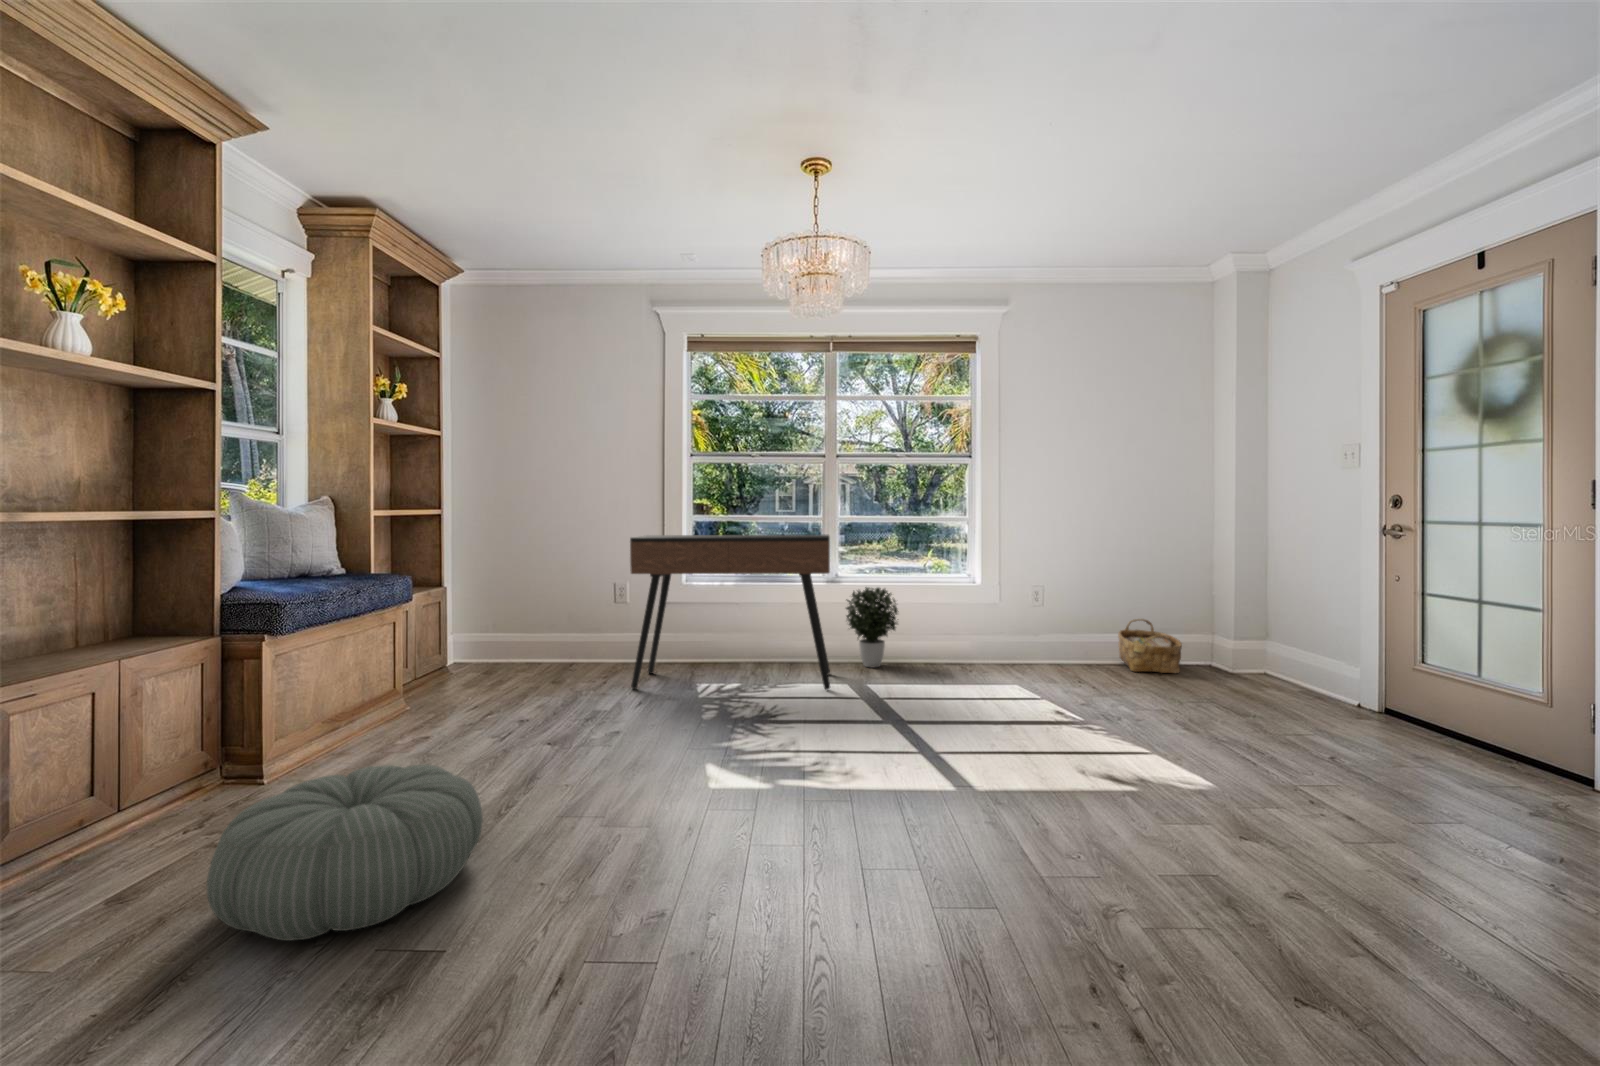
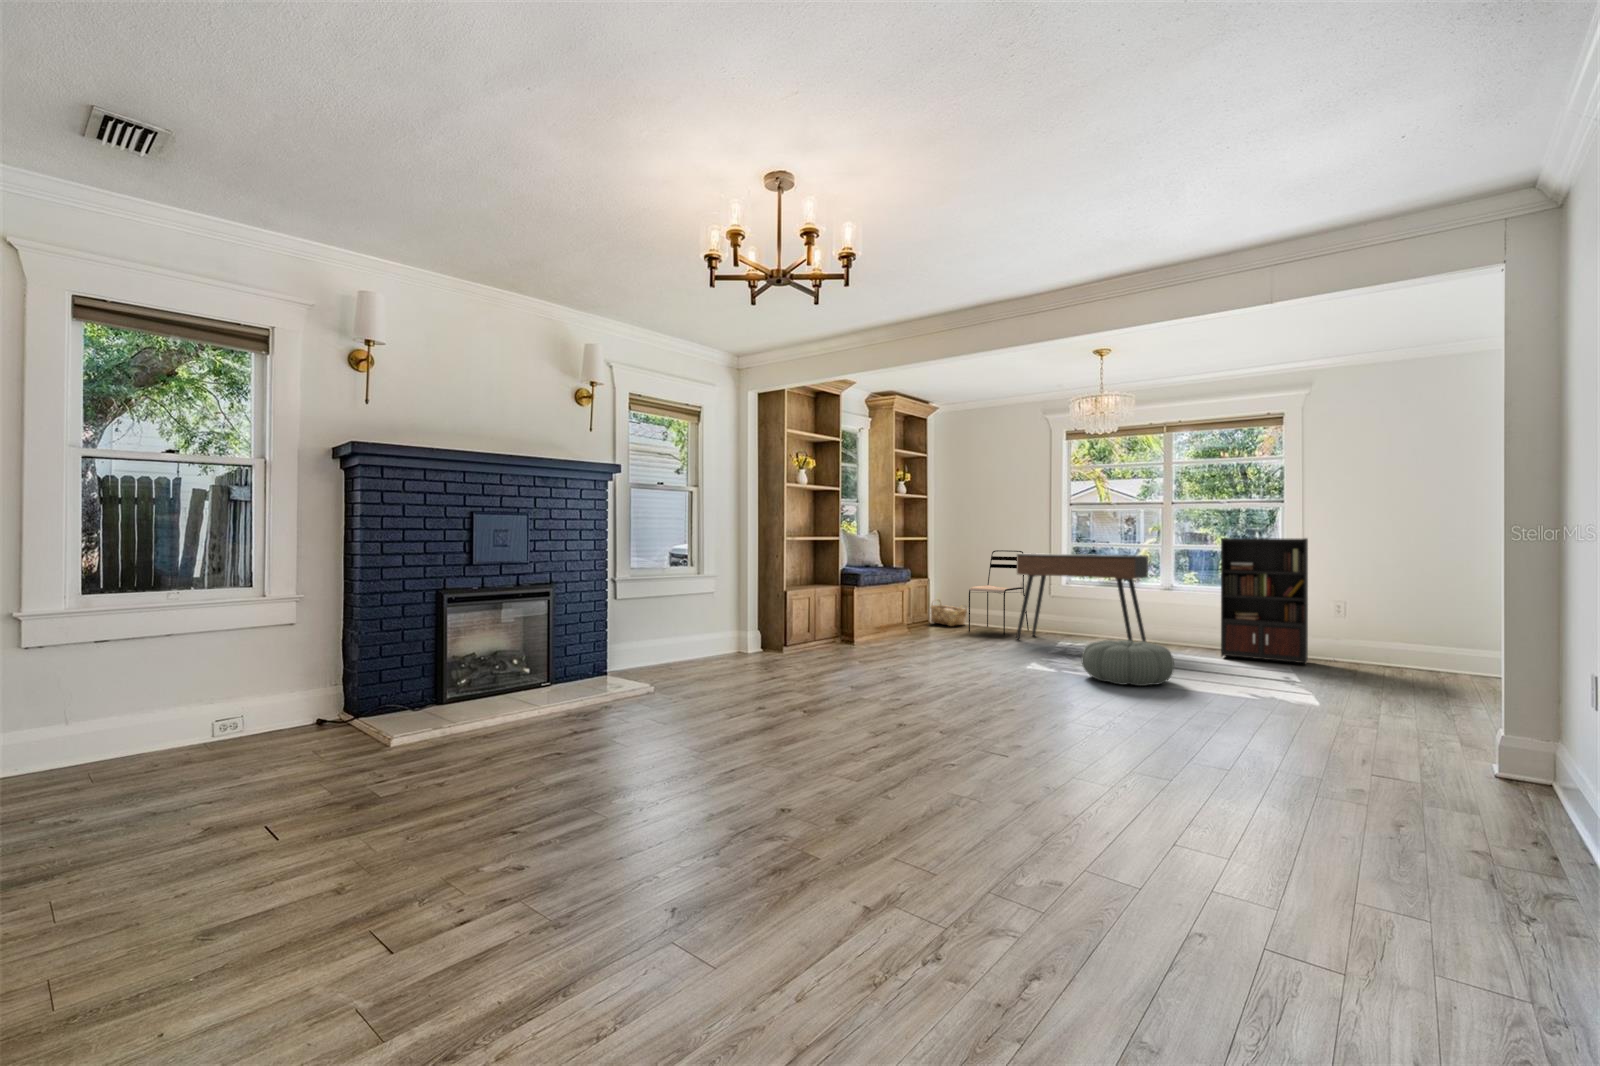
bookcase: none [931,506,1043,680] -> present [1221,538,1308,664]
dining chair: none [534,531,632,680] -> present [969,550,1029,635]
potted plant: present [846,587,898,668] -> none [1165,592,1209,649]
woven basket: present [1118,619,1182,674] -> present [930,604,967,626]
pouf: present [207,764,483,940] -> present [1082,640,1174,686]

